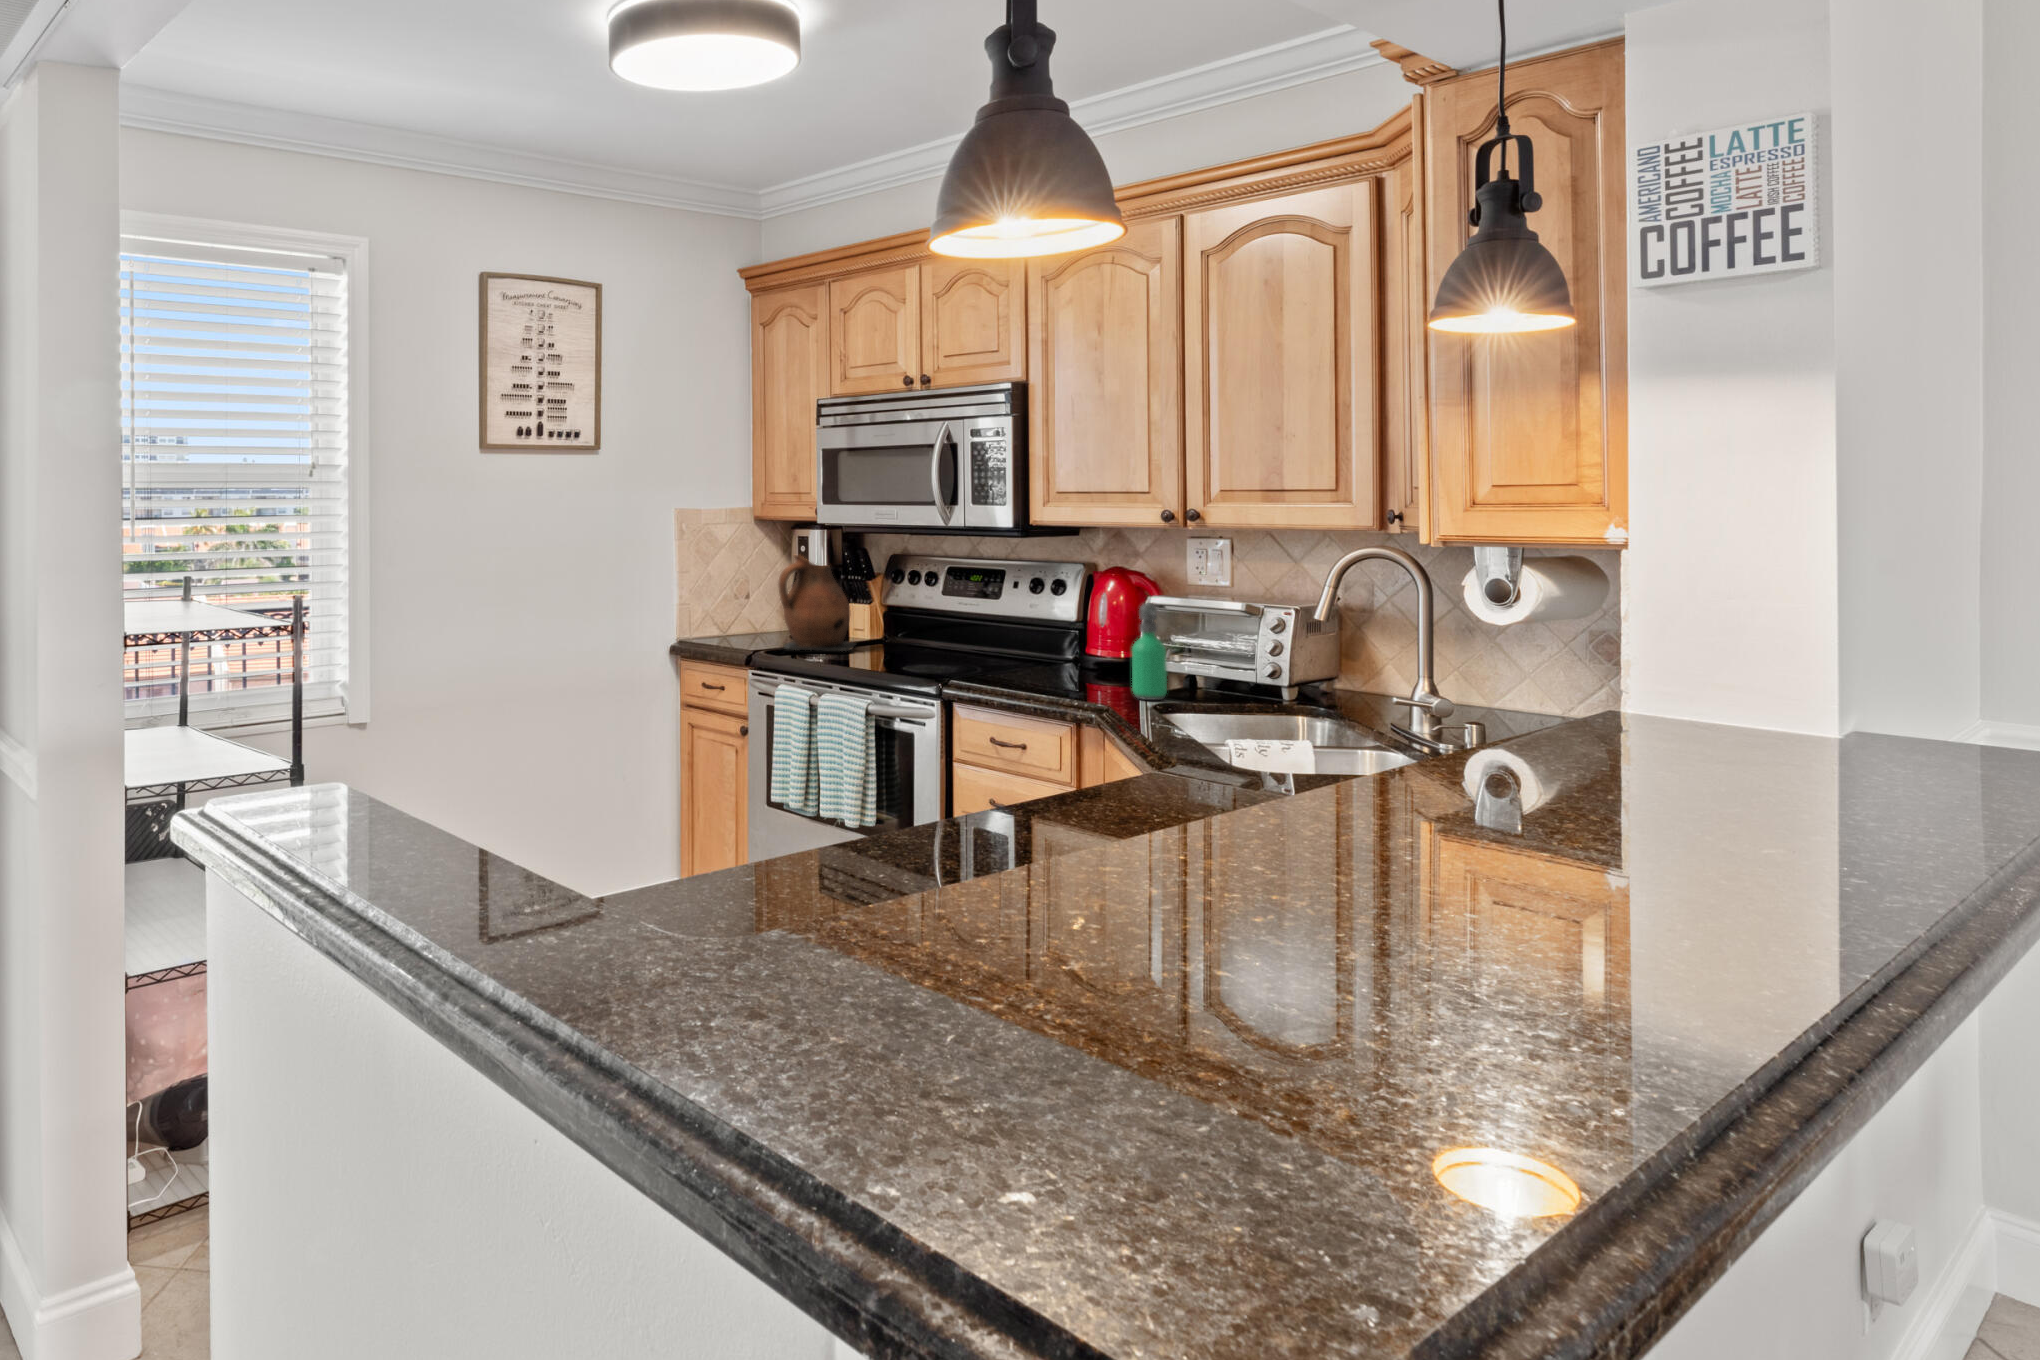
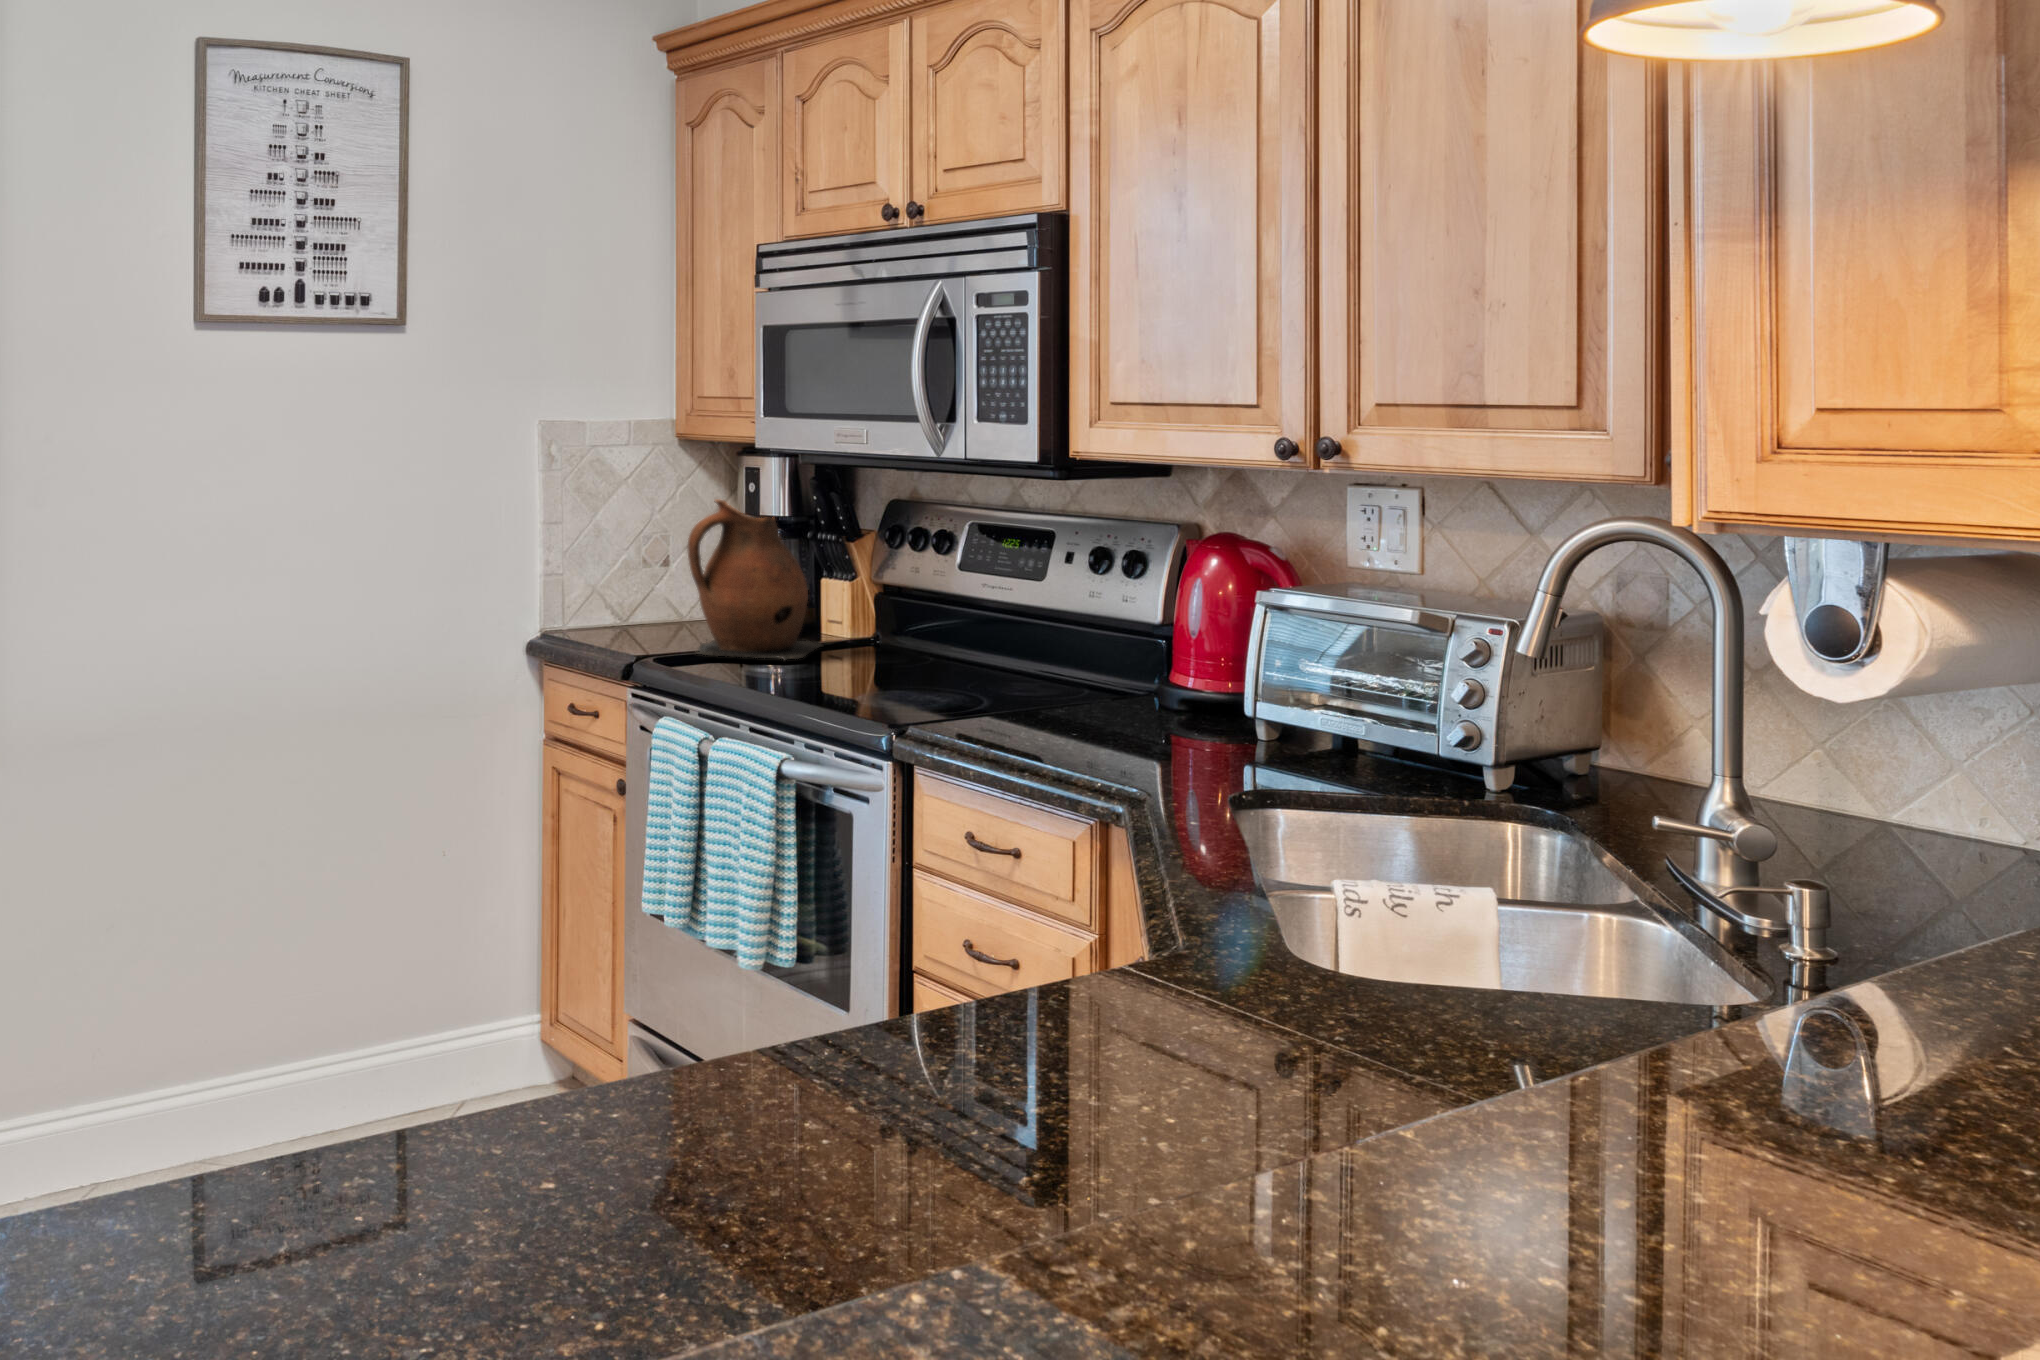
soap dispenser: present [1132,603,1167,700] -> none [1211,604,1273,781]

